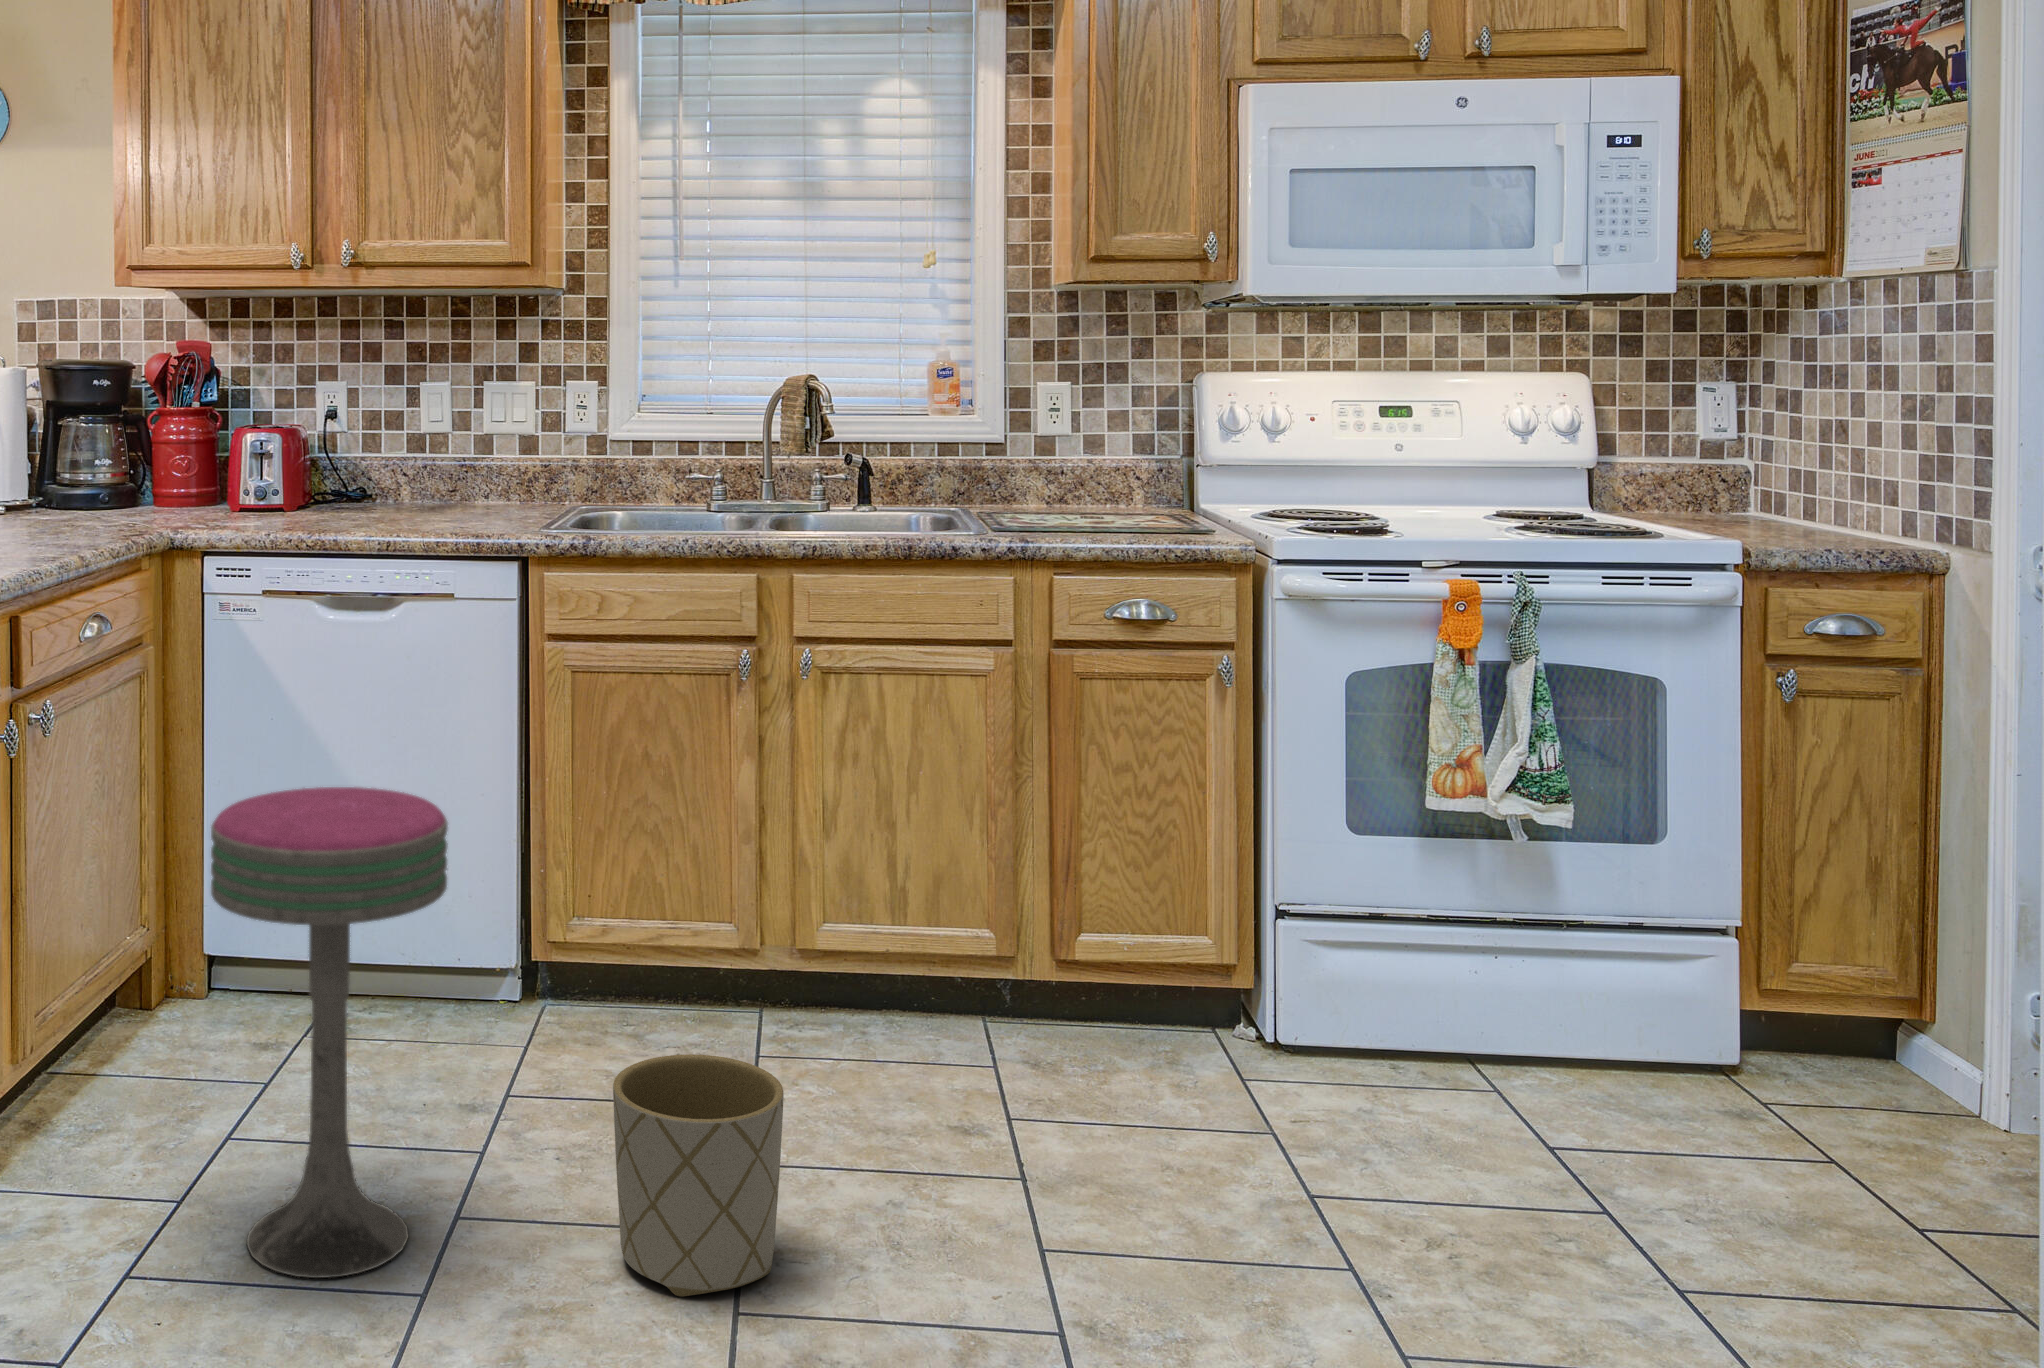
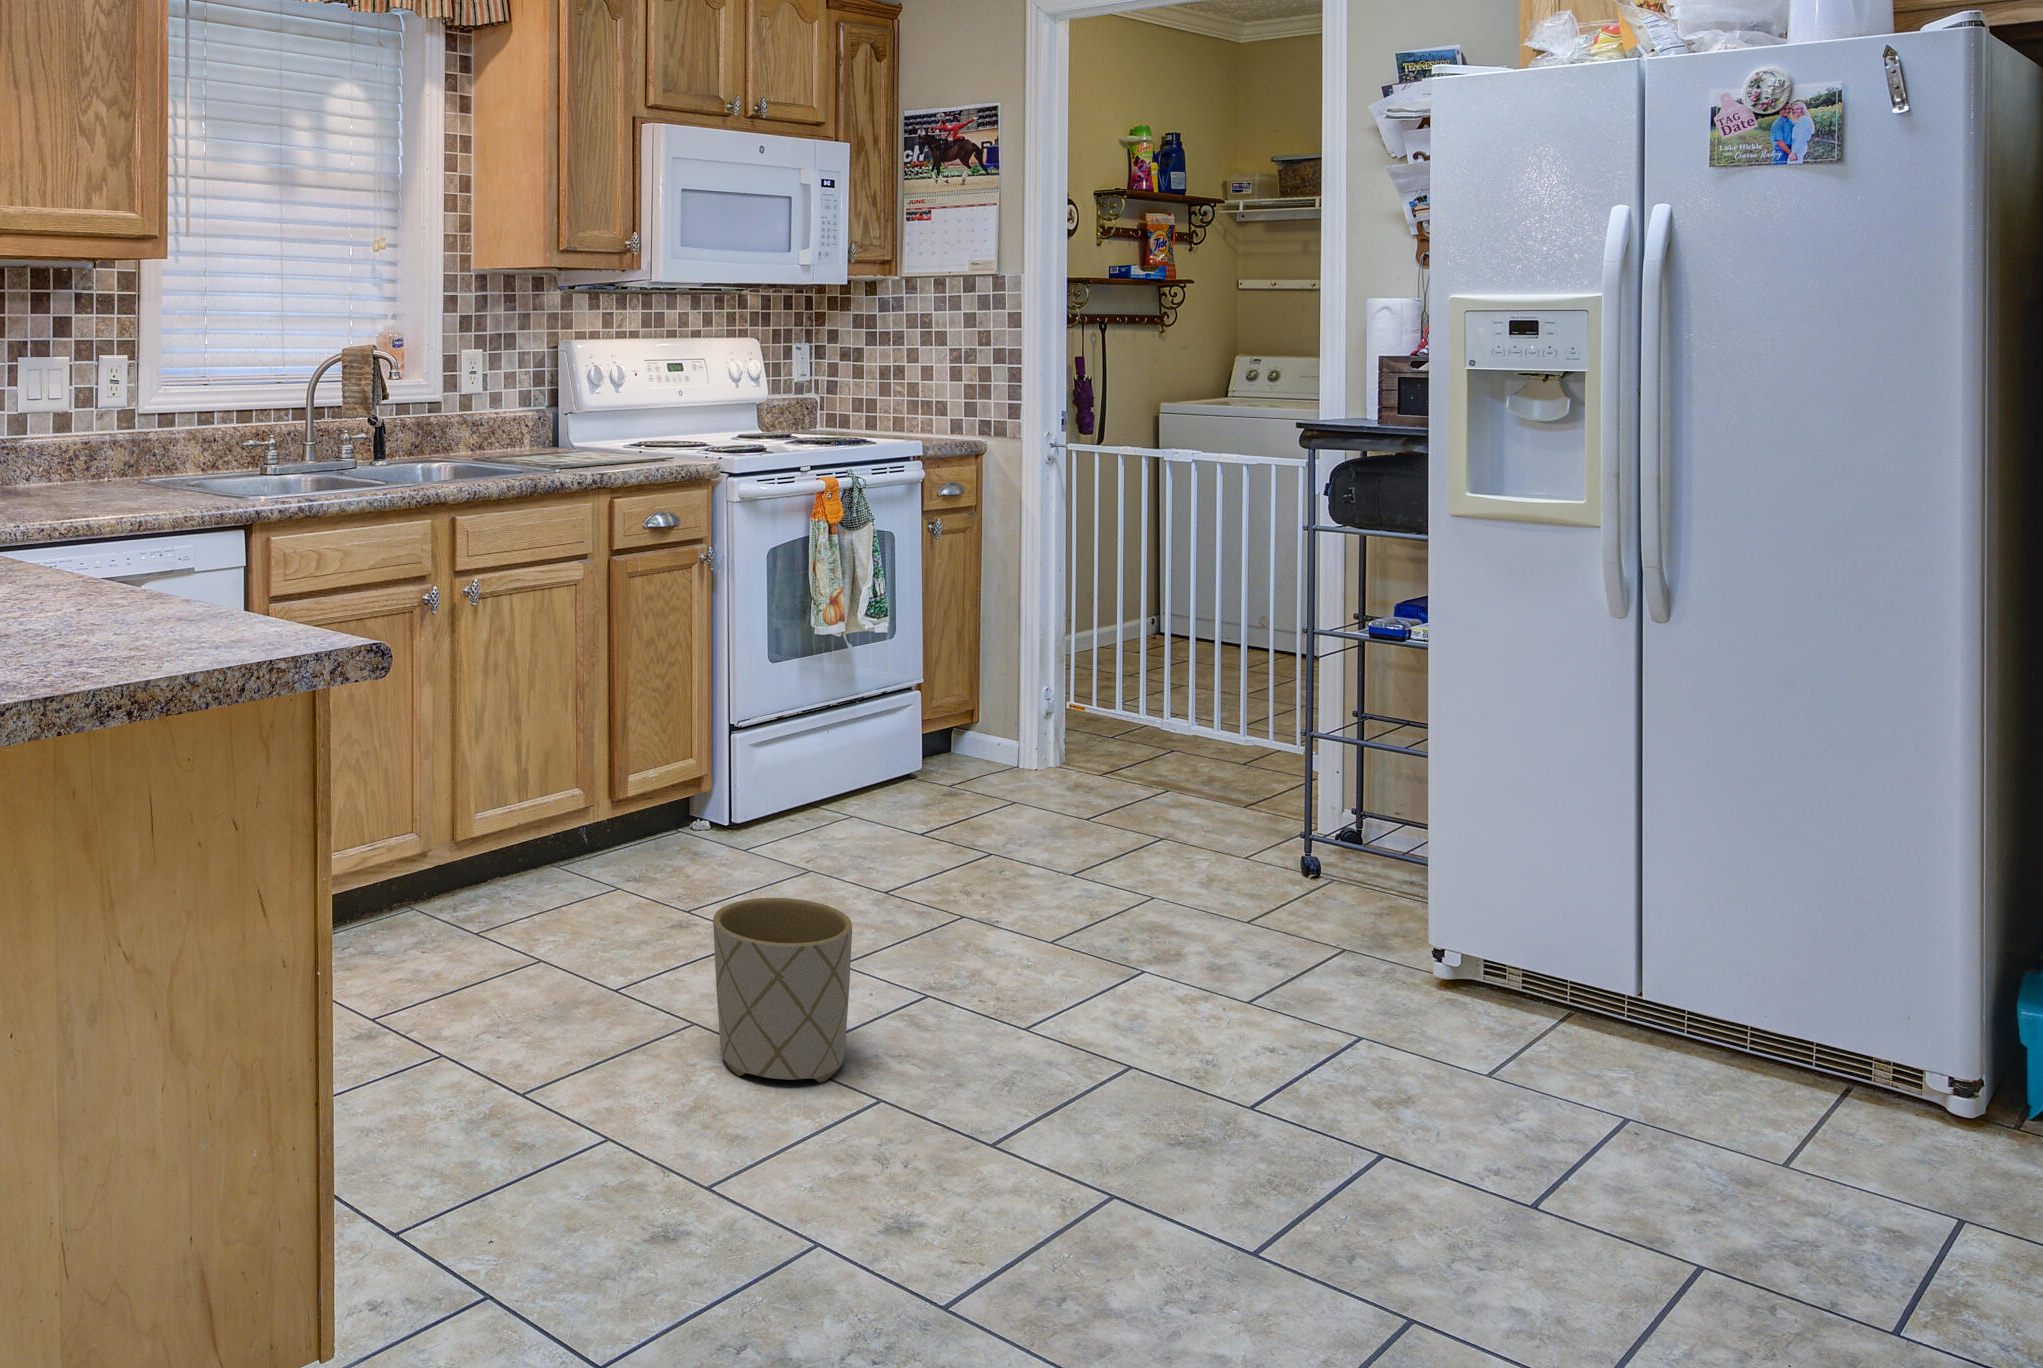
bar stool: present [211,787,448,1278] -> none [459,740,682,1204]

